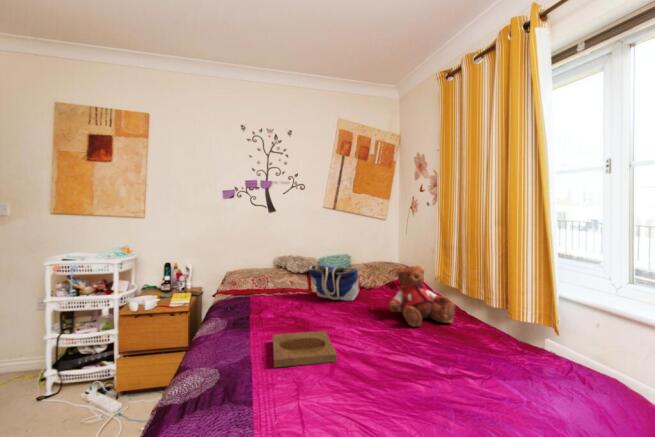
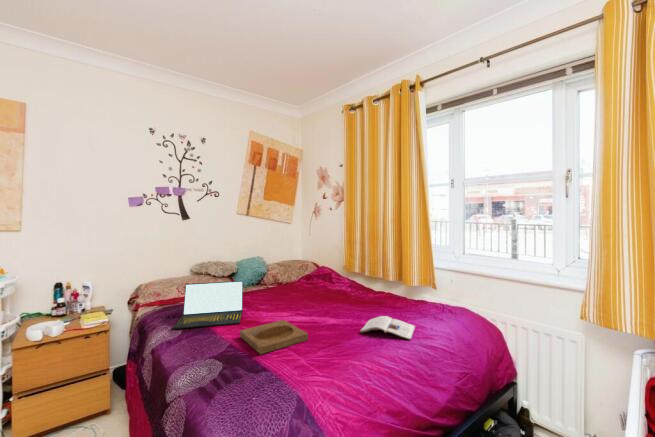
tote bag: present [308,265,359,301] -> none [240,265,289,296]
teddy bear: present [389,266,455,327] -> none [323,259,371,306]
laptop: none [225,277,302,326] -> present [173,281,243,329]
magazine: none [406,350,494,396] -> present [361,316,415,340]

